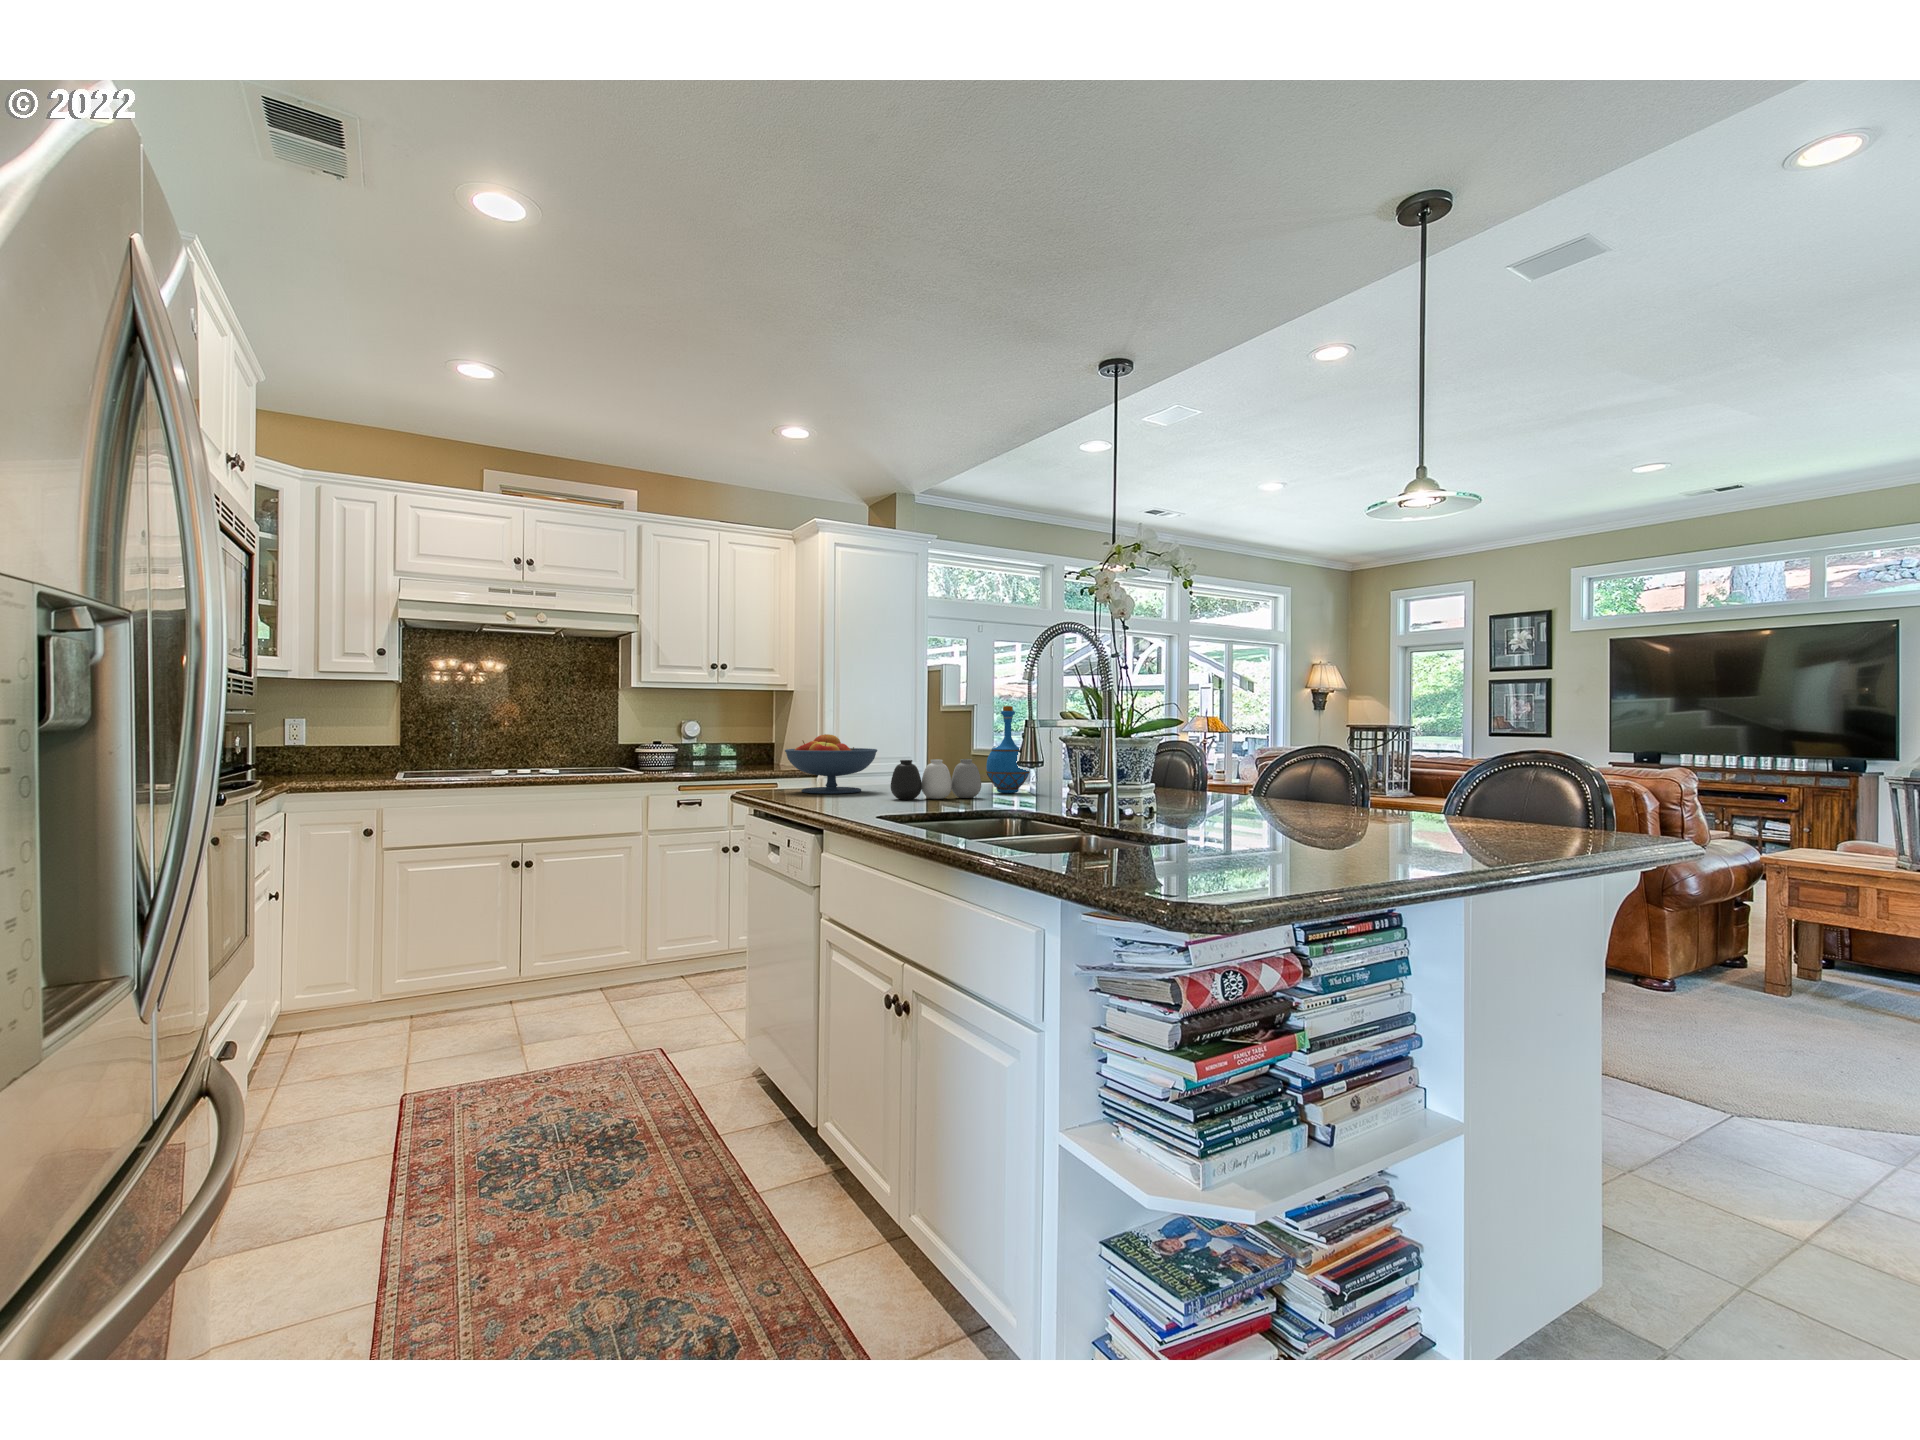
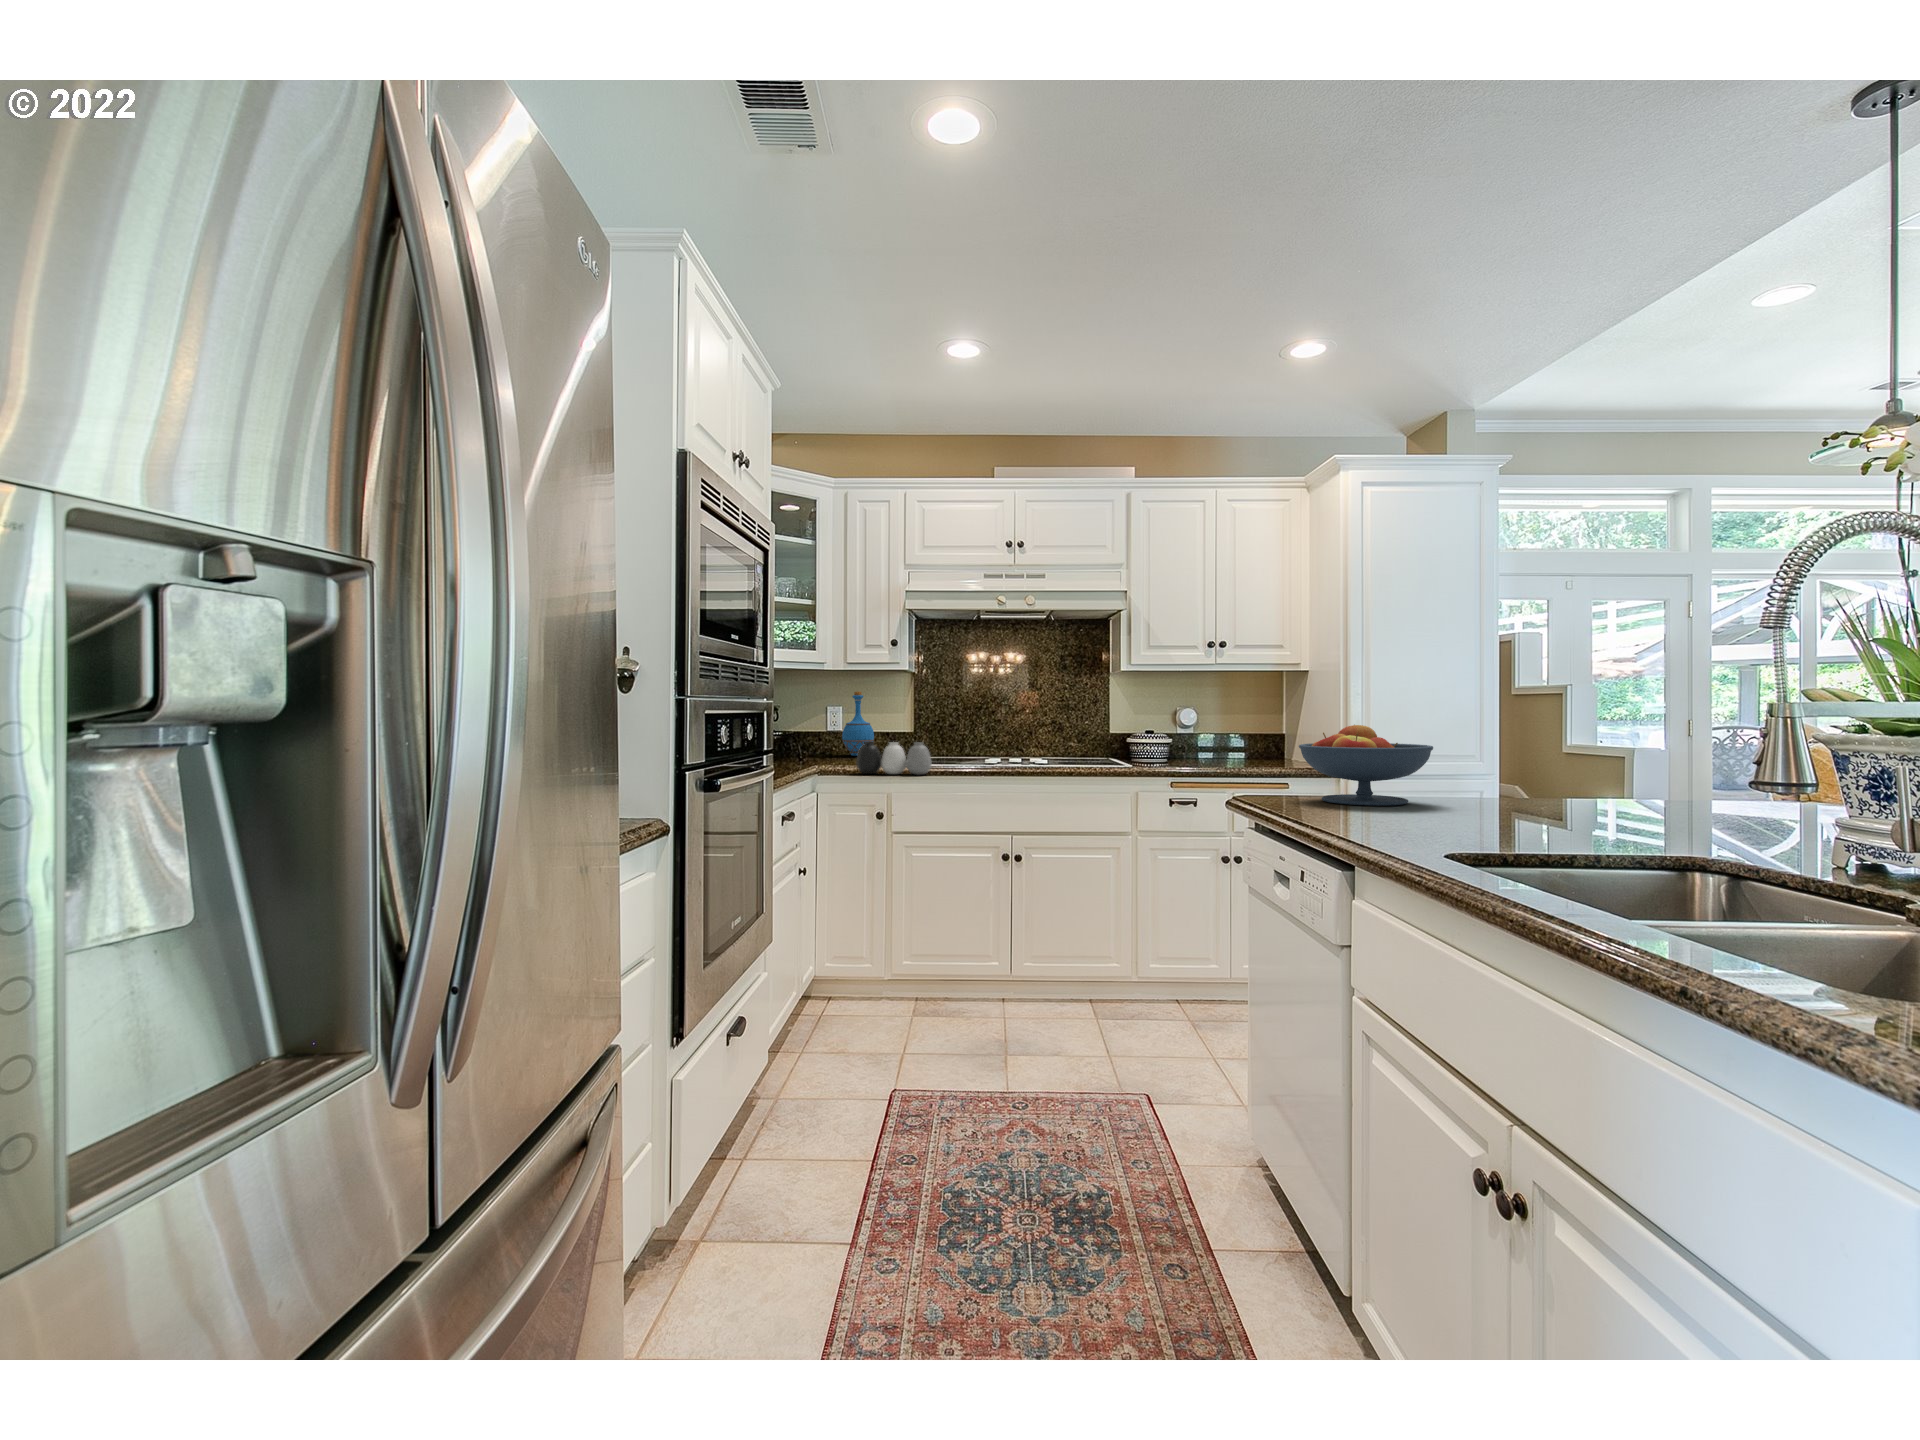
bottle: present [986,706,1030,793] -> present [842,692,874,756]
vase: present [891,759,981,800] -> present [857,742,932,775]

